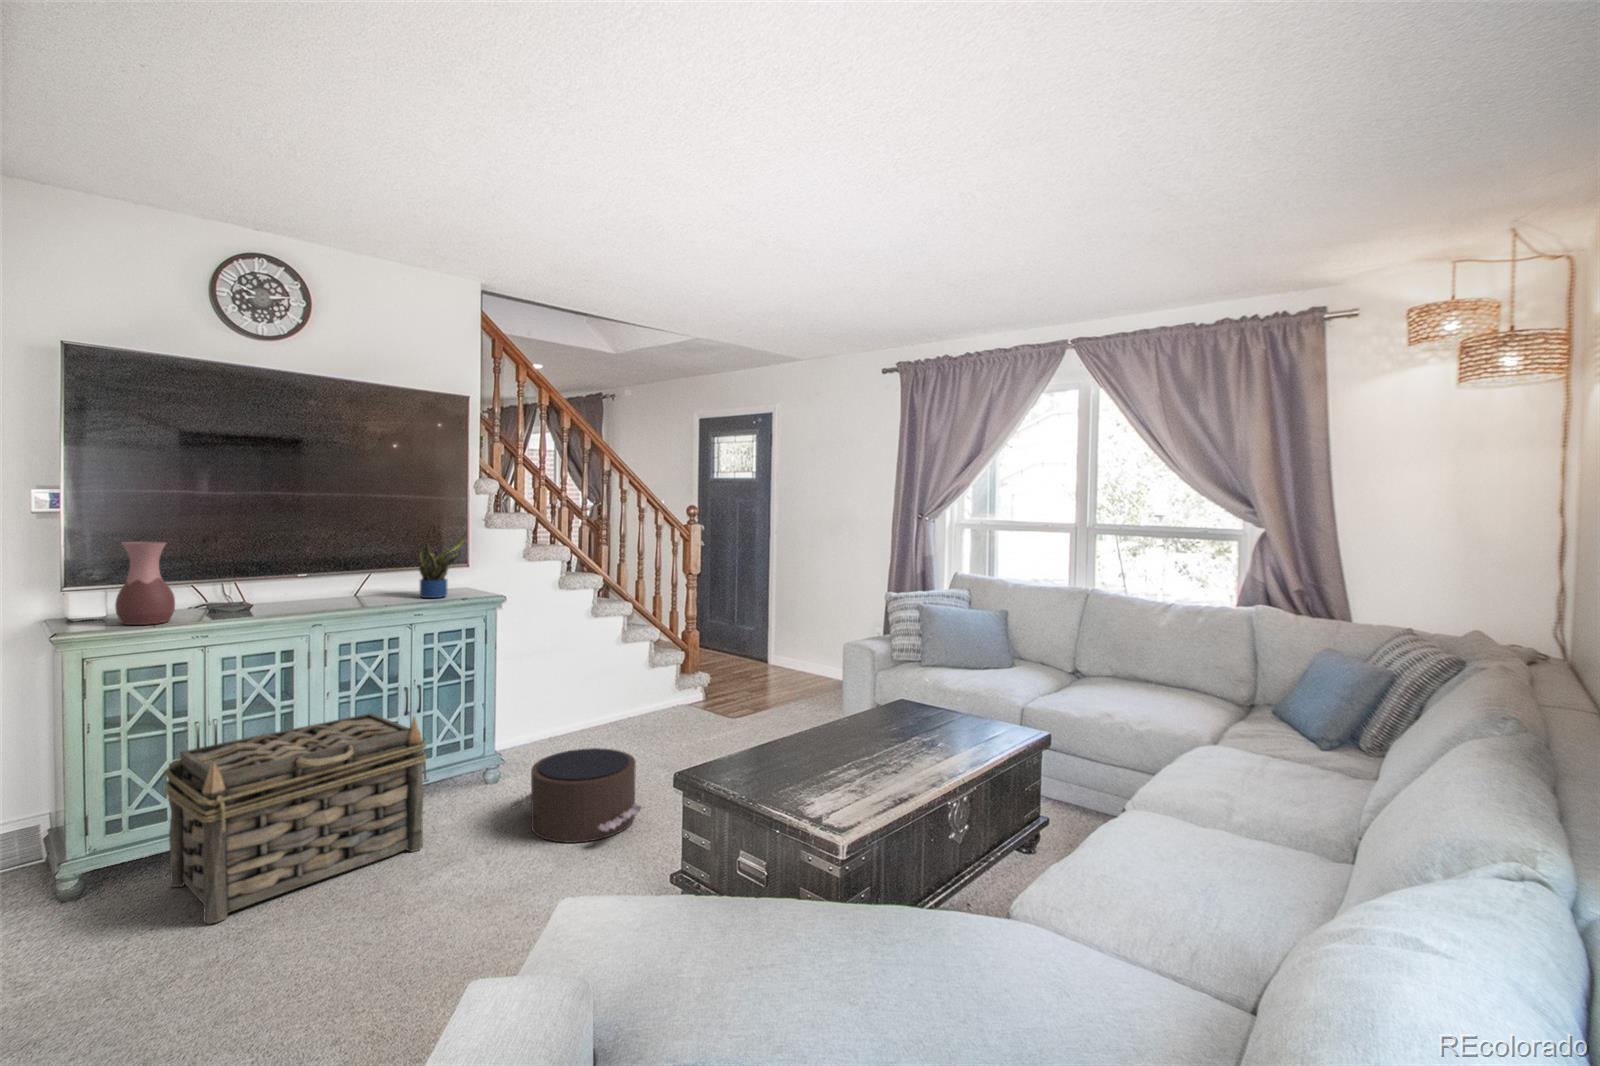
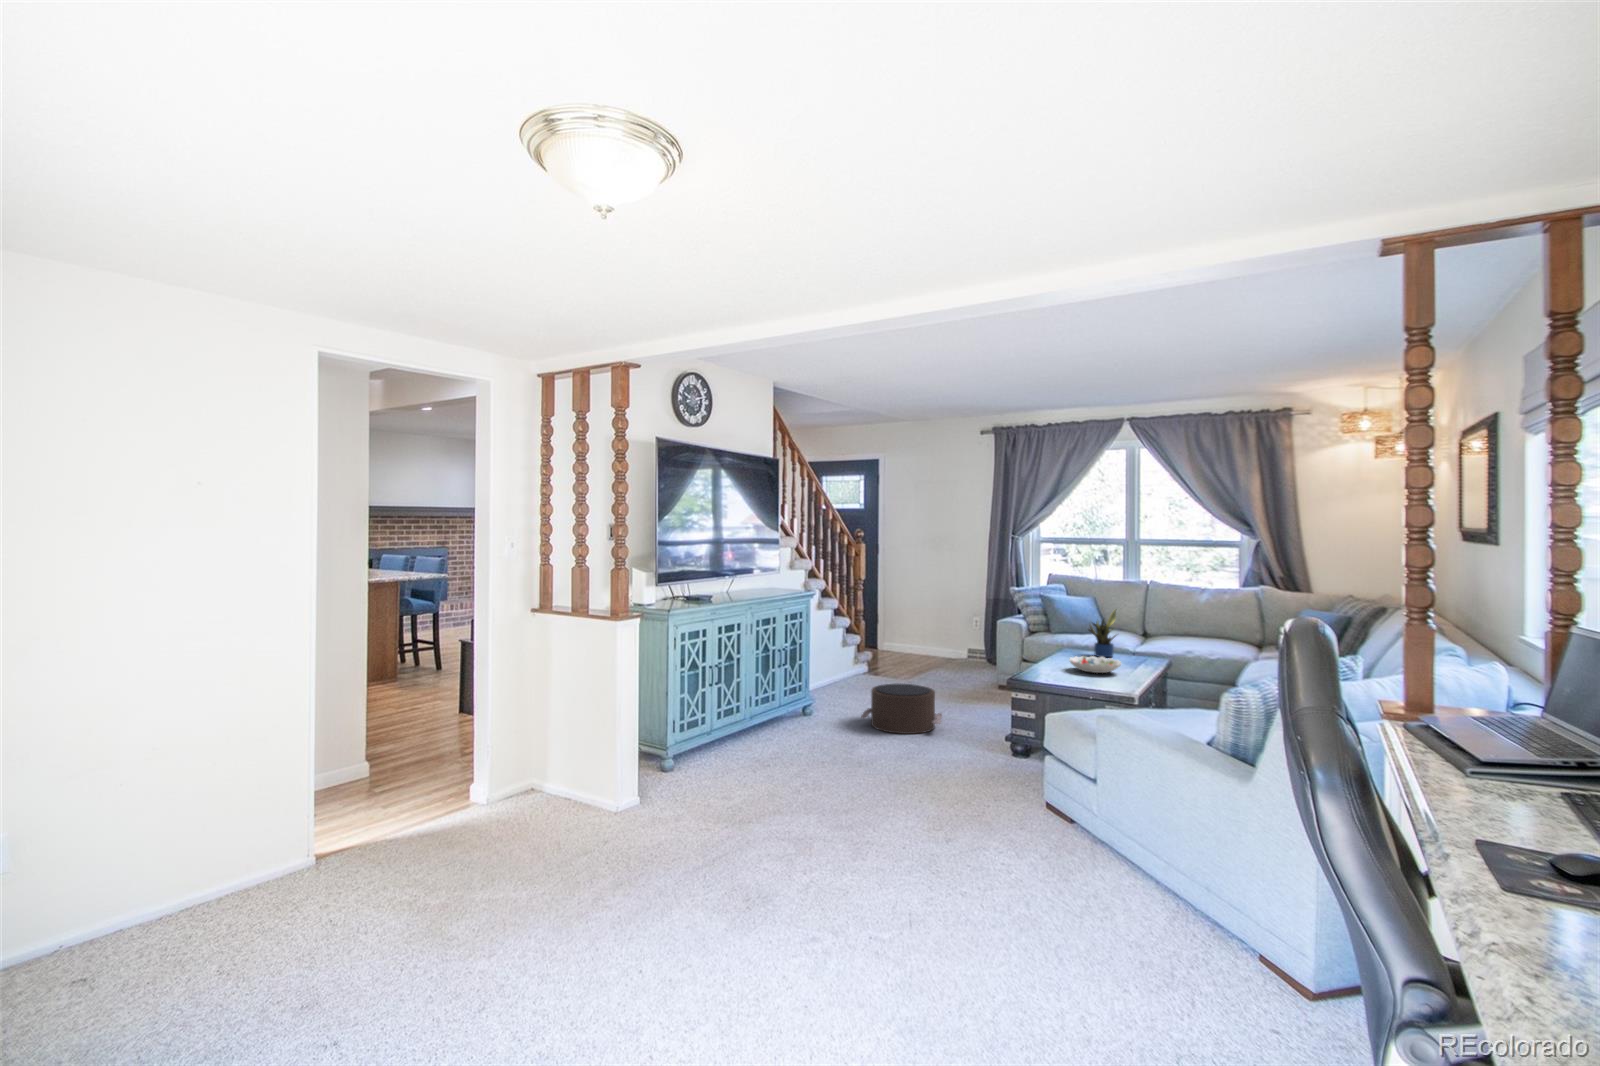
potted plant: present [419,533,466,598] -> present [1089,610,1116,657]
vase: present [115,542,175,625] -> none [669,551,699,601]
basket: present [165,713,427,924] -> none [717,657,835,769]
decorative bowl: none [757,743,848,786] -> present [1069,656,1121,673]

